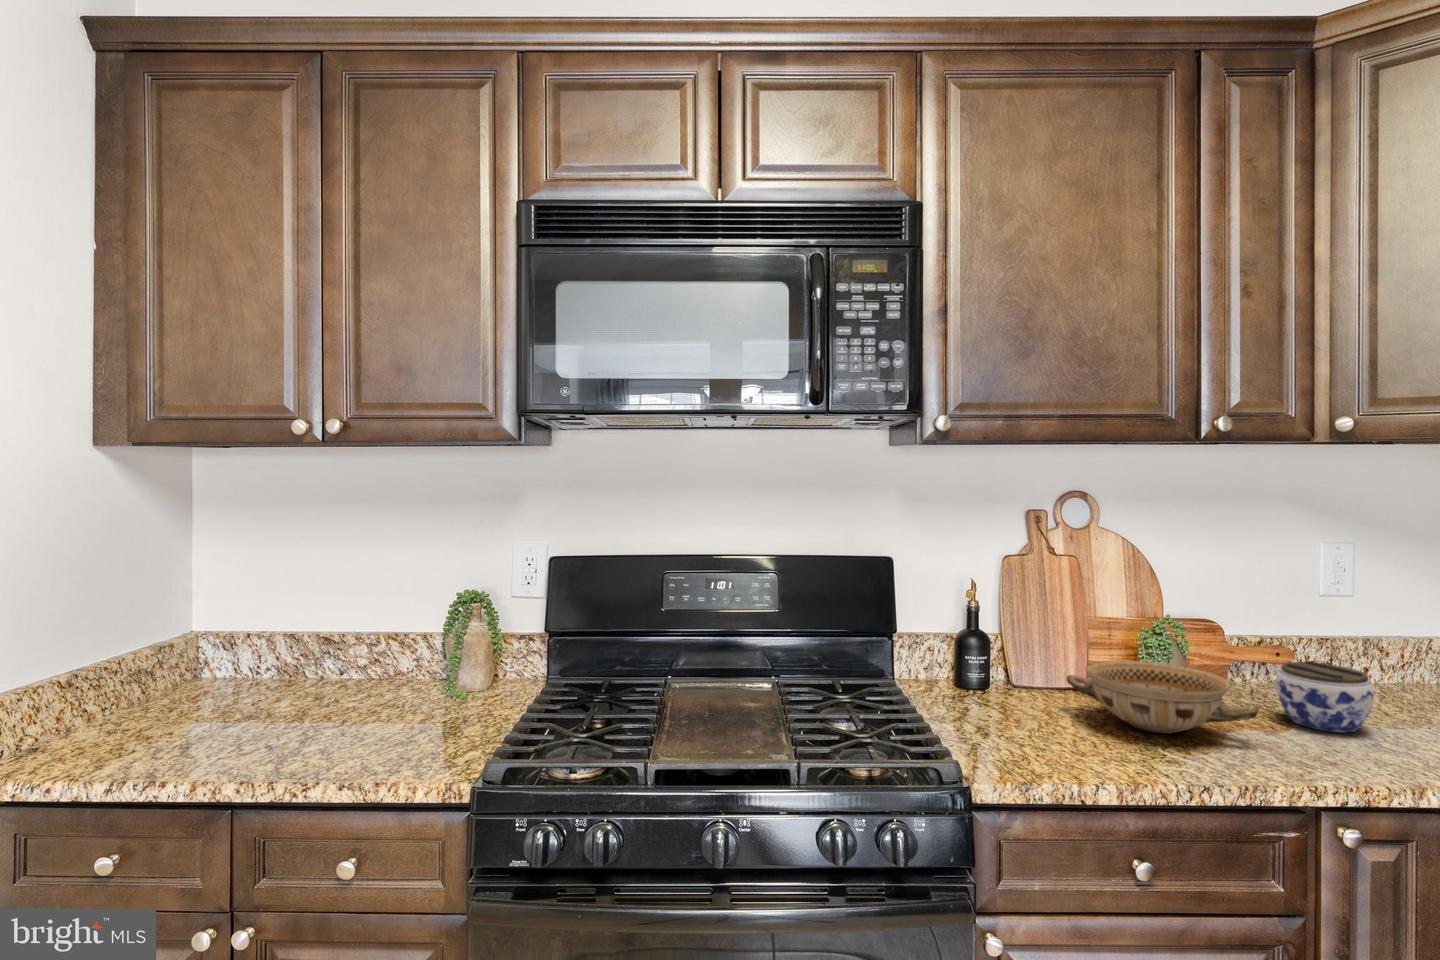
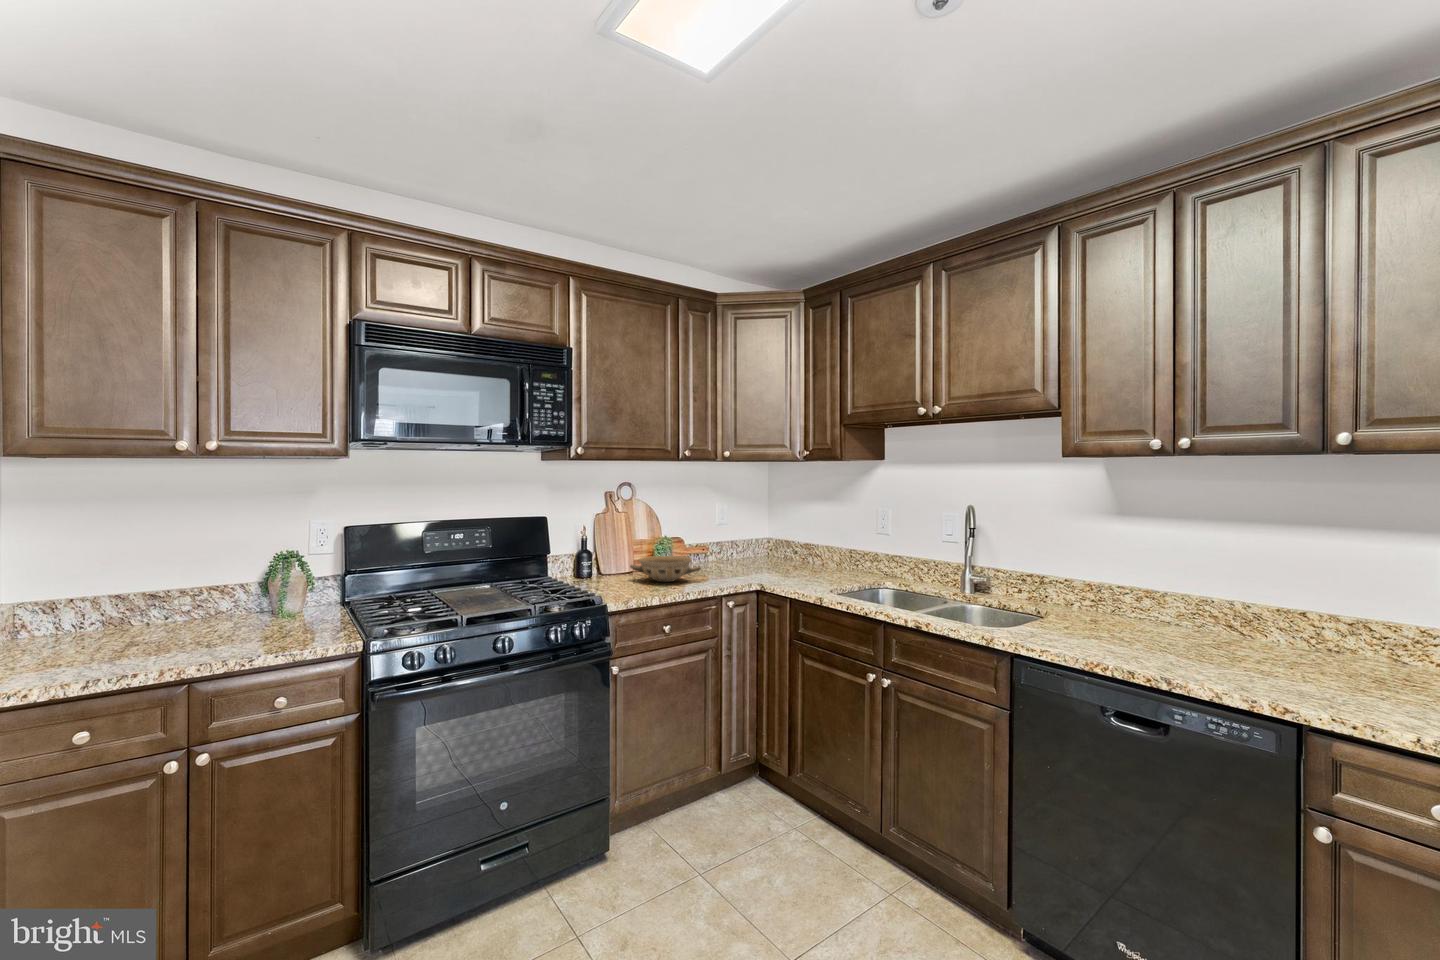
jar: present [1276,661,1374,733] -> none [705,550,736,575]

